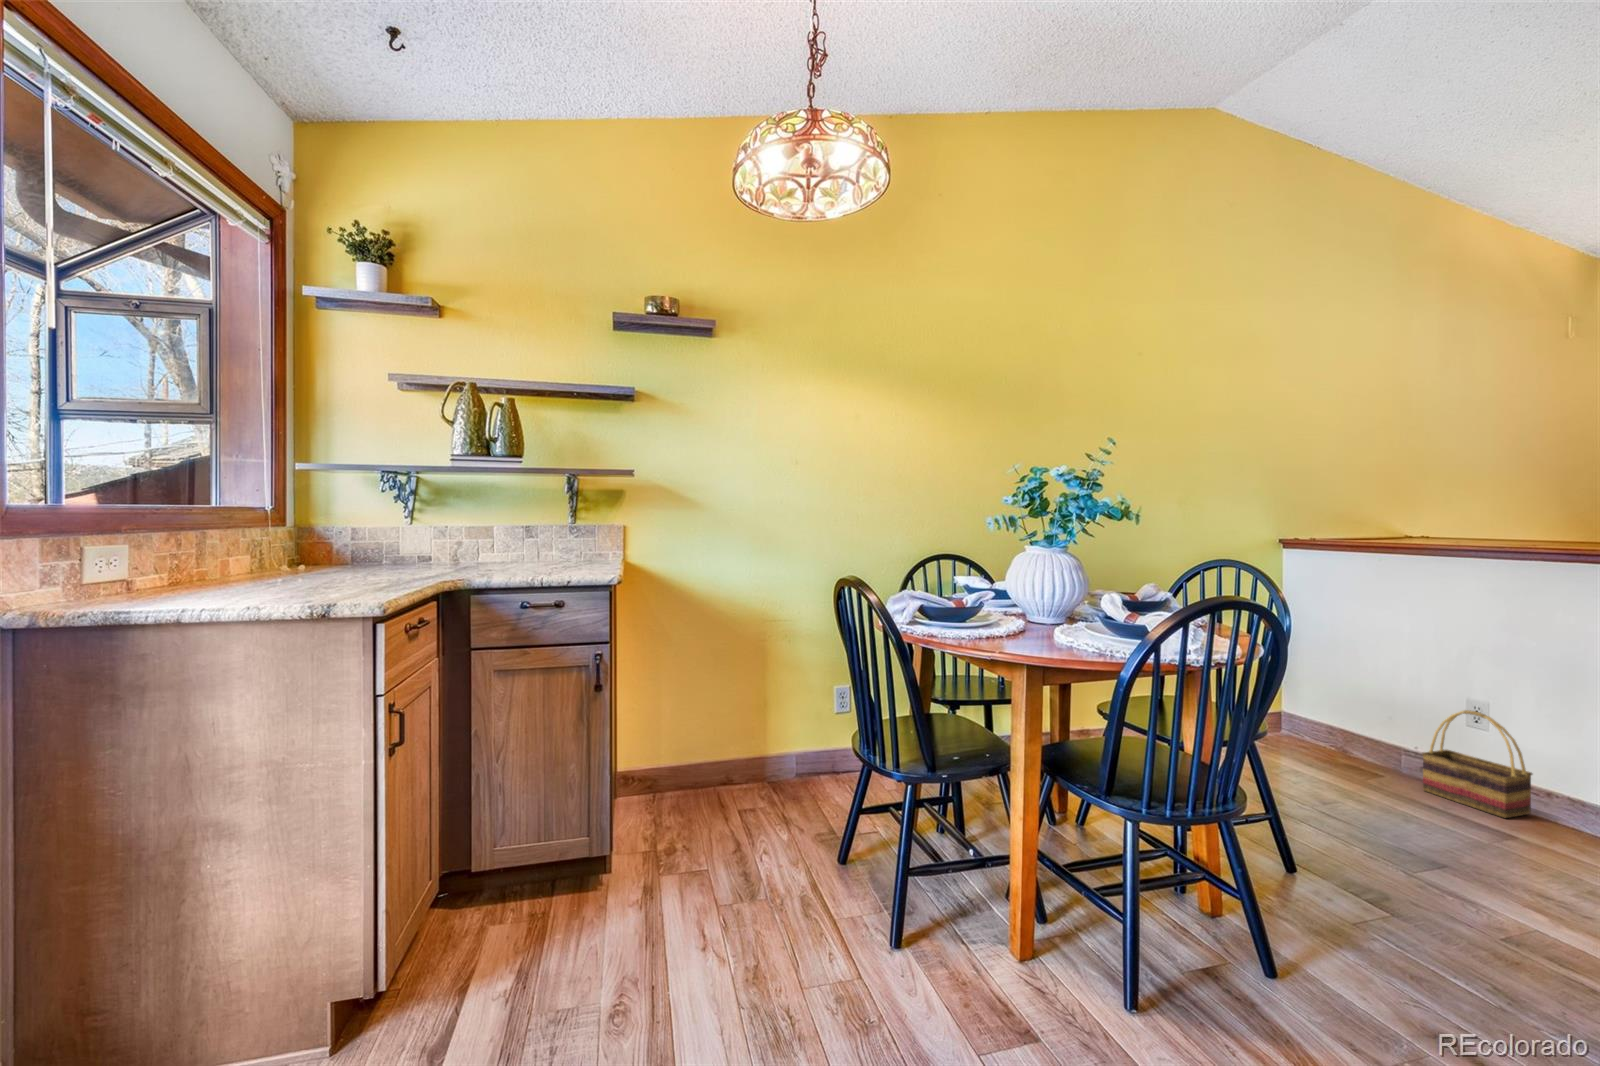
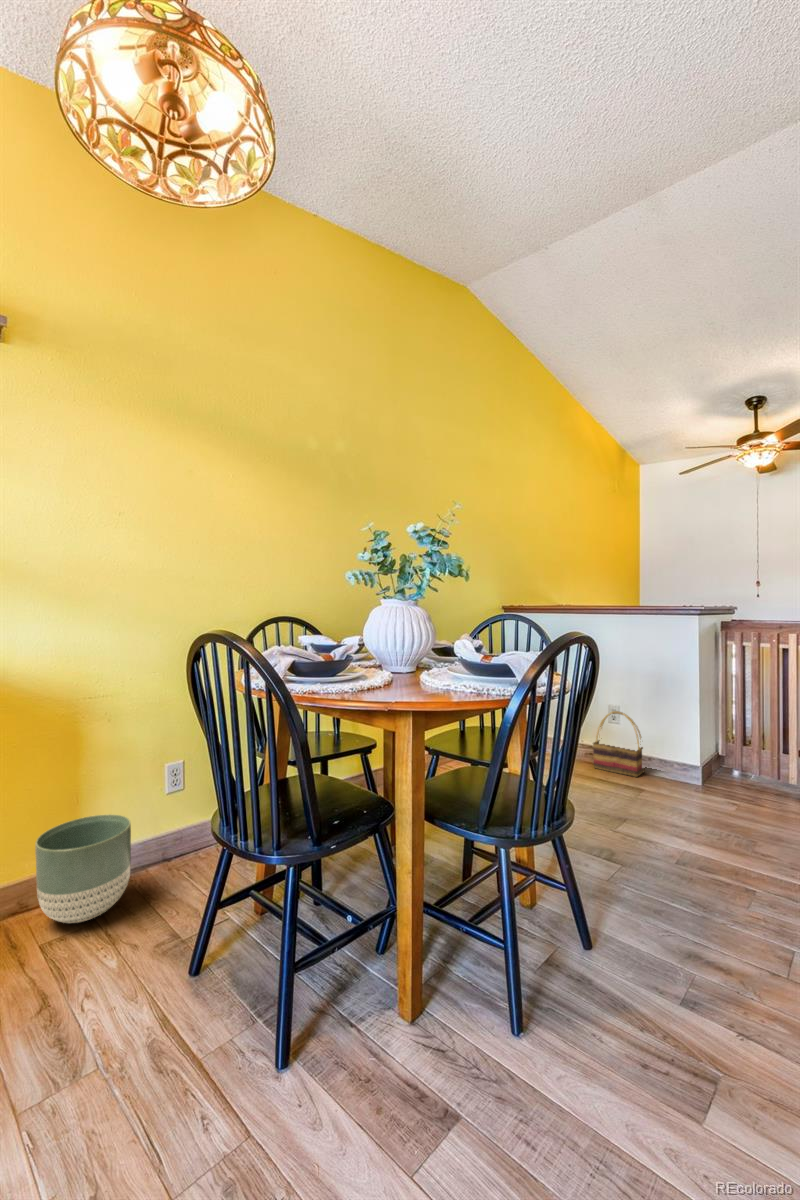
planter: none [736,719,803,802] -> present [35,814,131,923]

